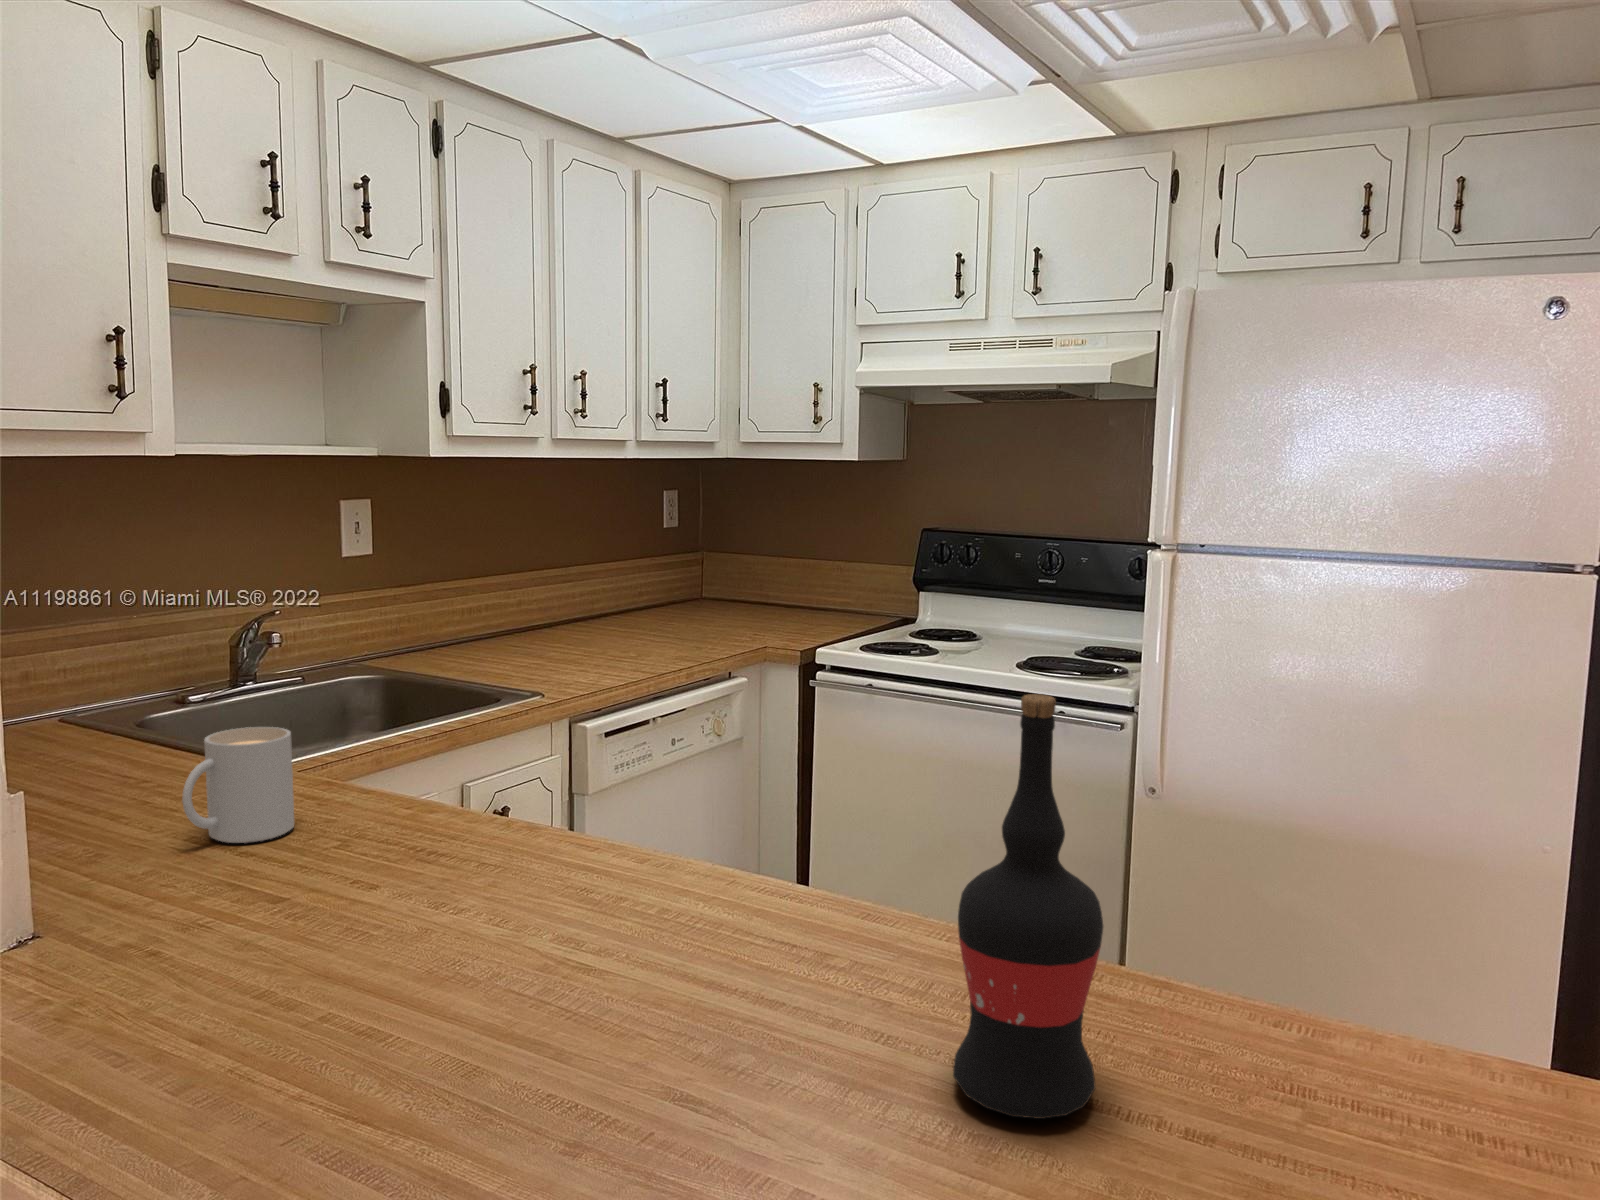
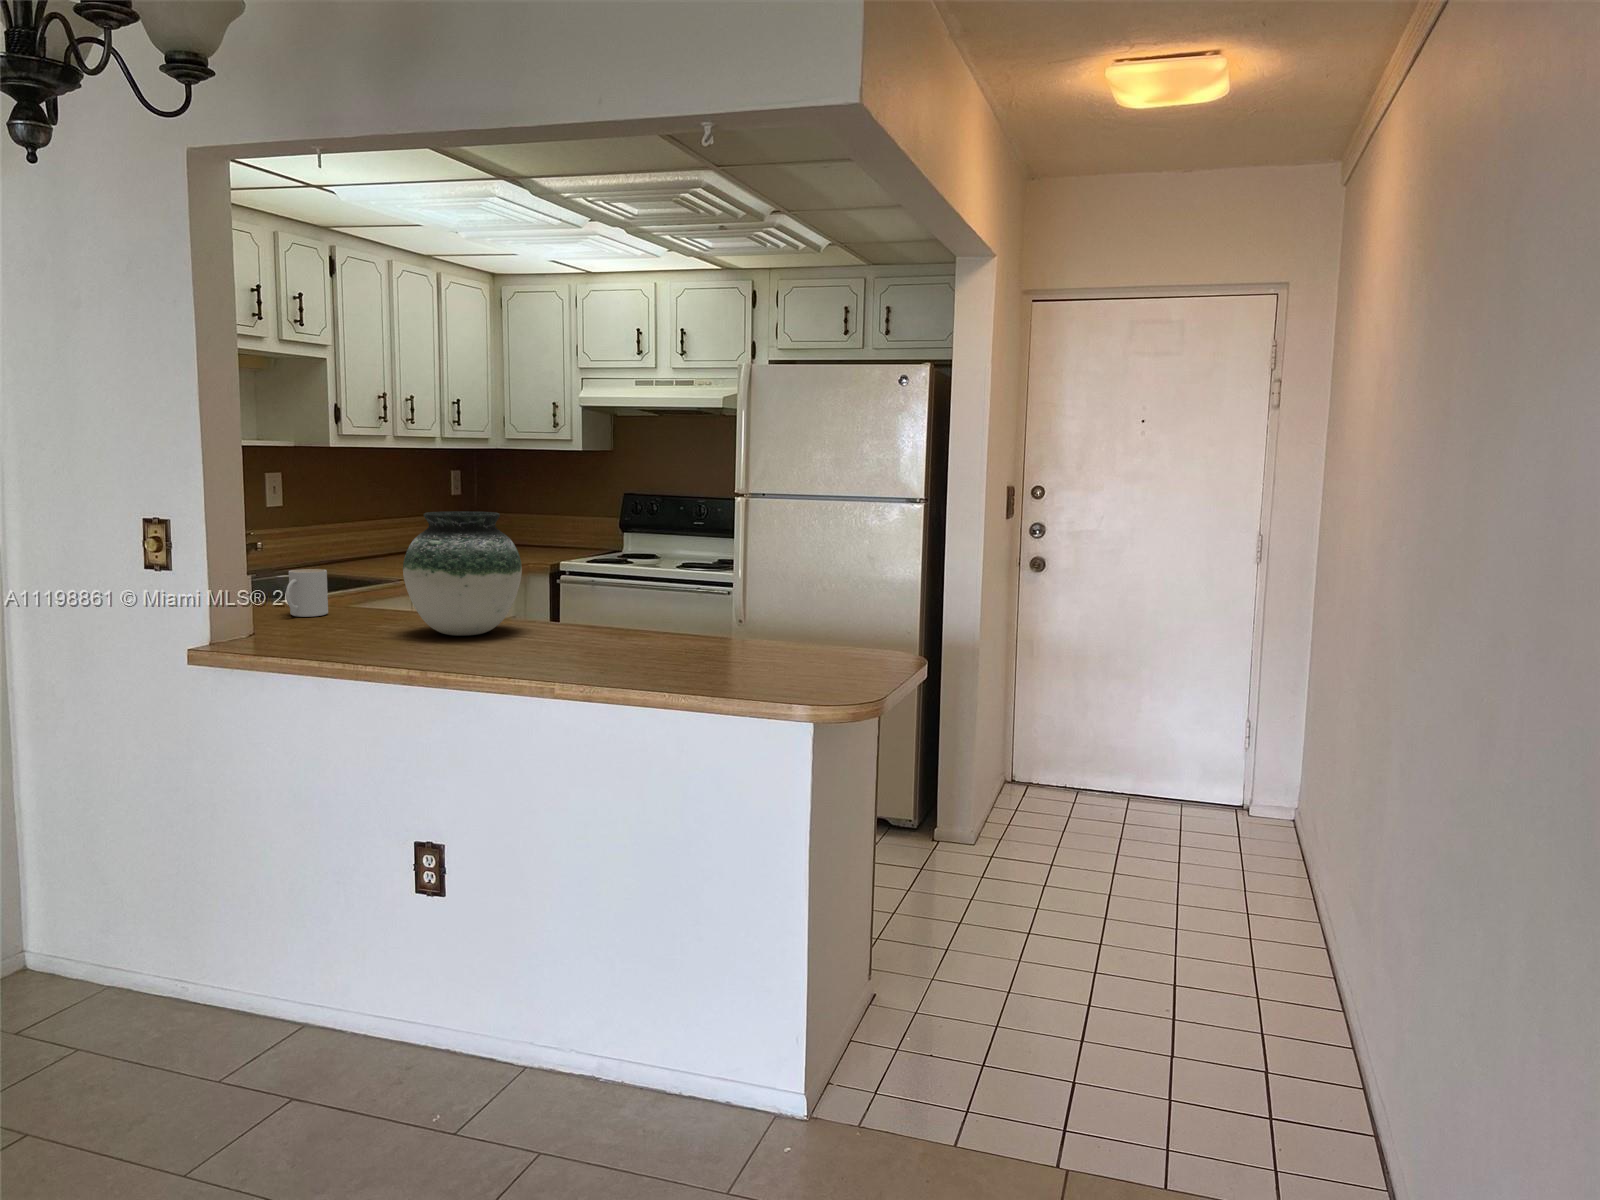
vase: none [360,630,687,994] -> present [403,511,522,636]
wine bottle: present [953,694,1103,1119] -> none [614,518,658,643]

